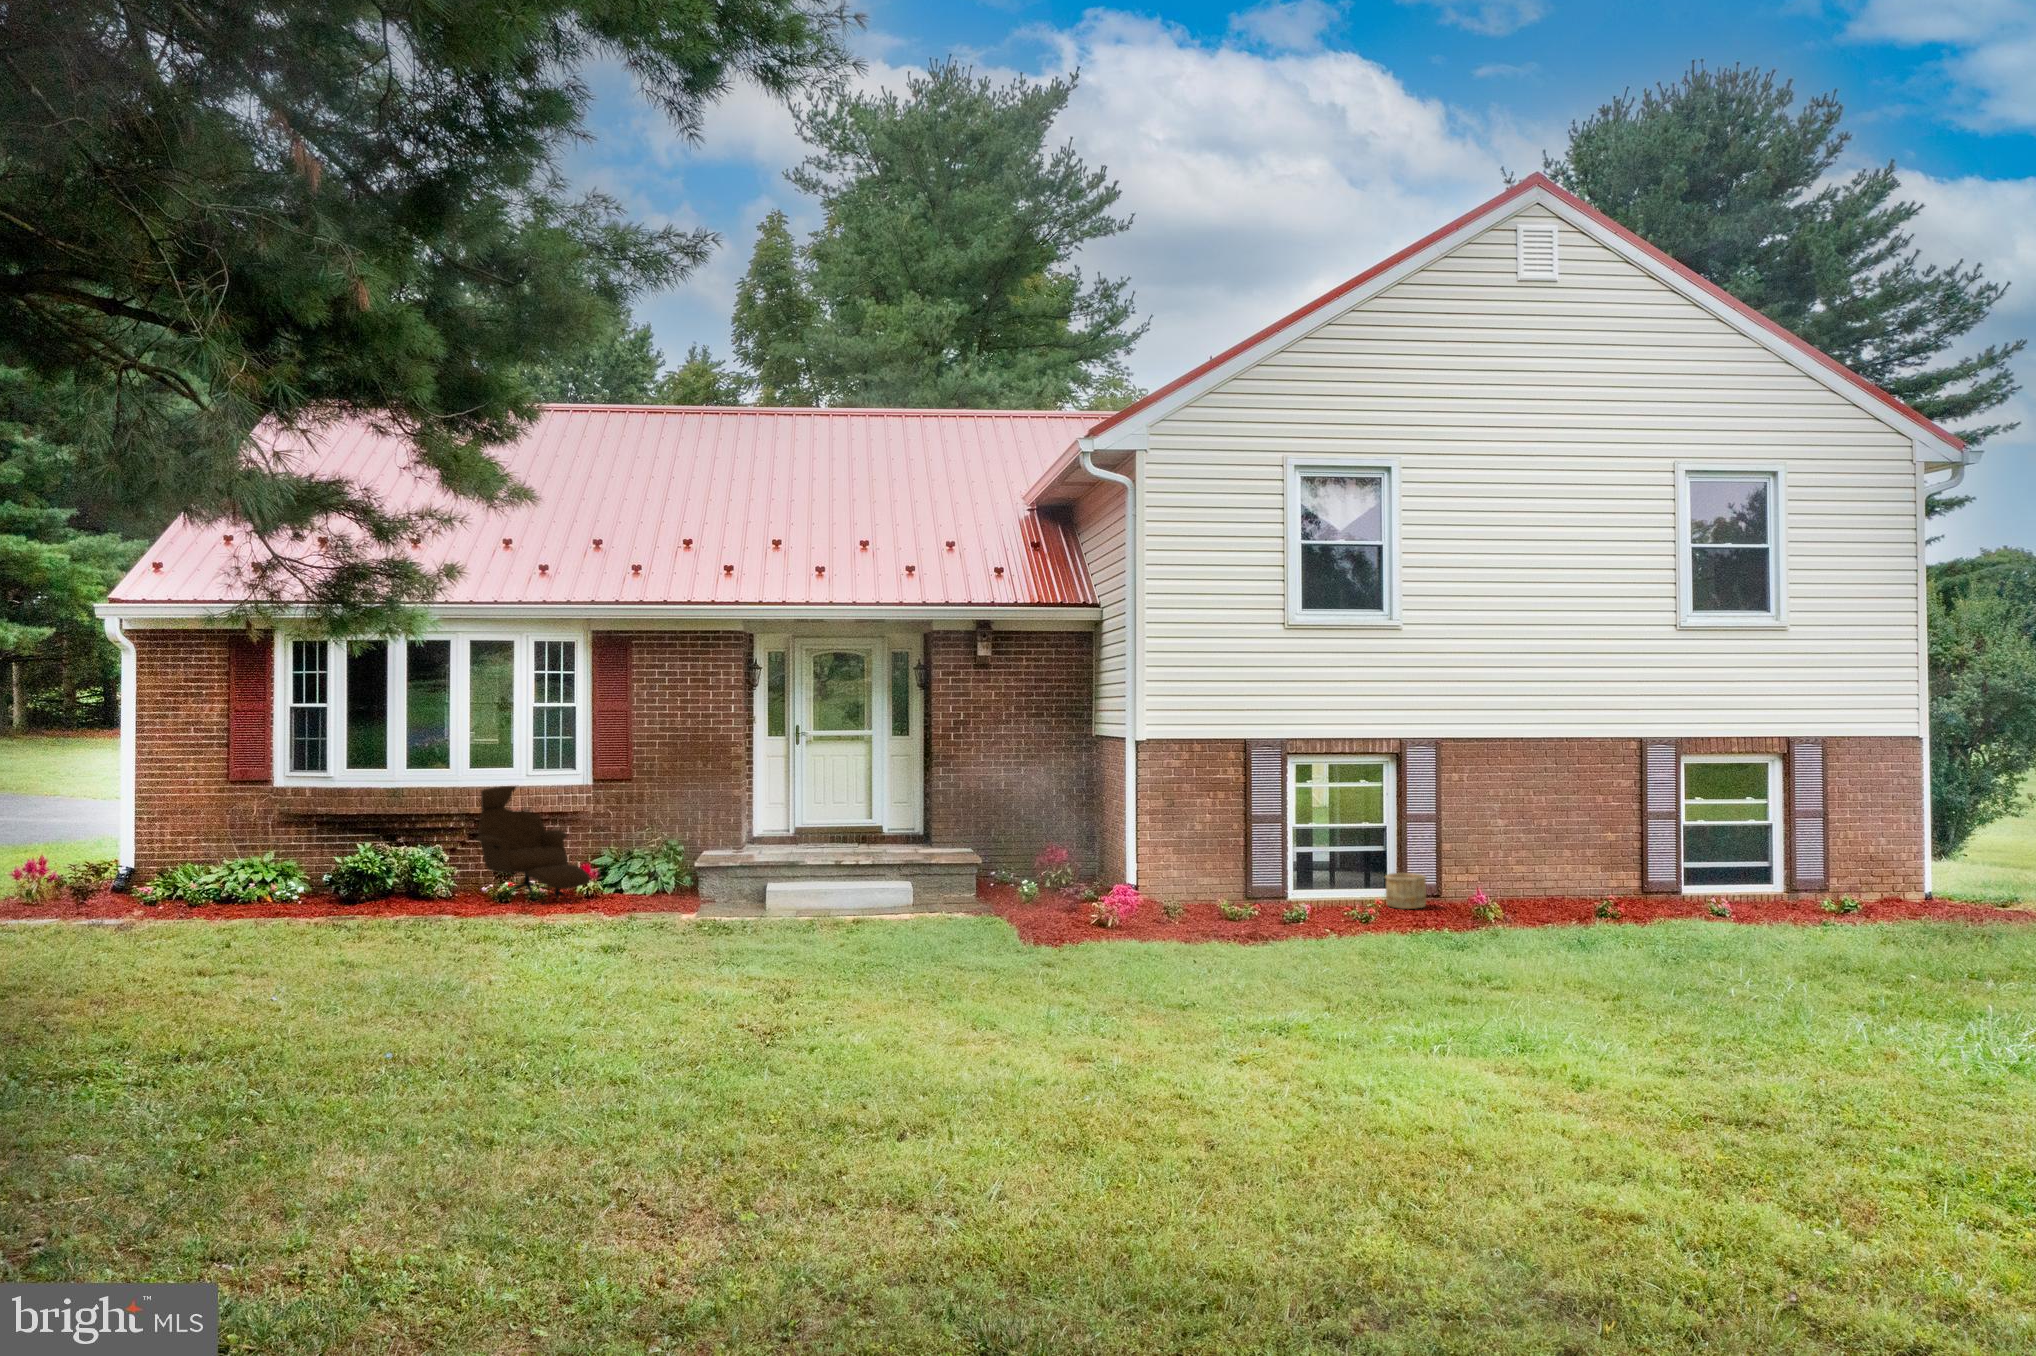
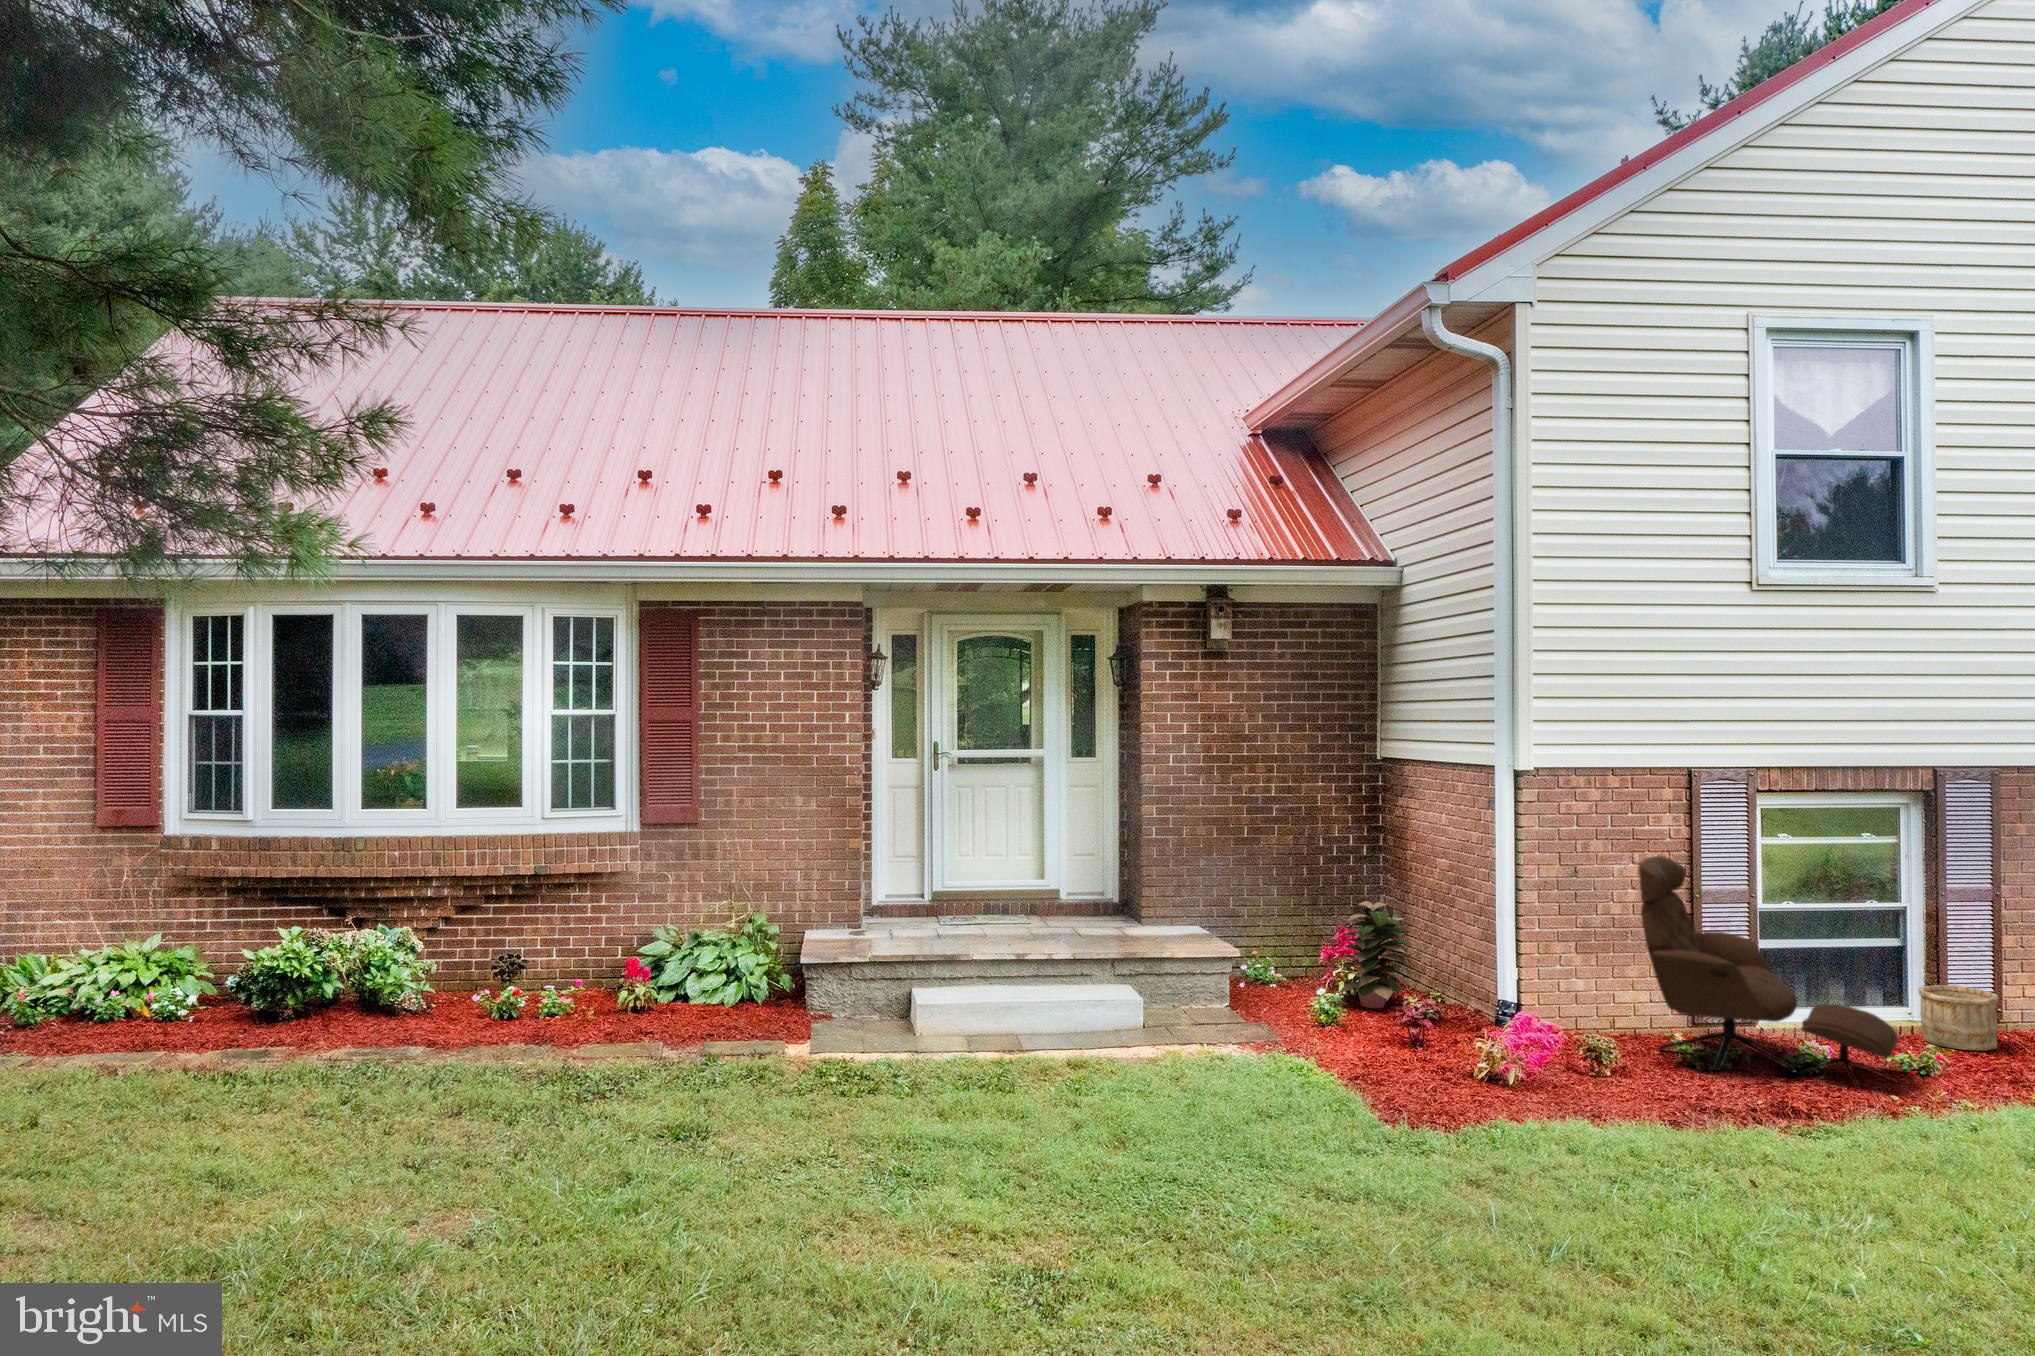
lounge chair: present [476,786,590,904] -> present [1639,856,1899,1088]
decorative plant: none [1047,828,1096,895] -> present [1339,901,1413,1008]

